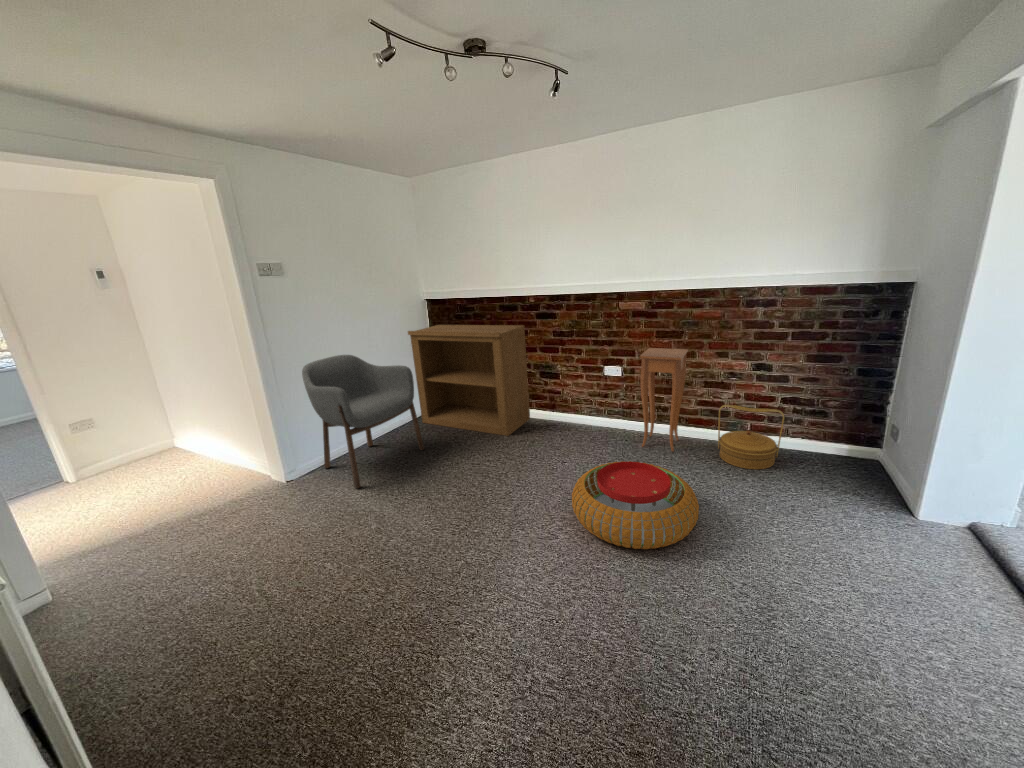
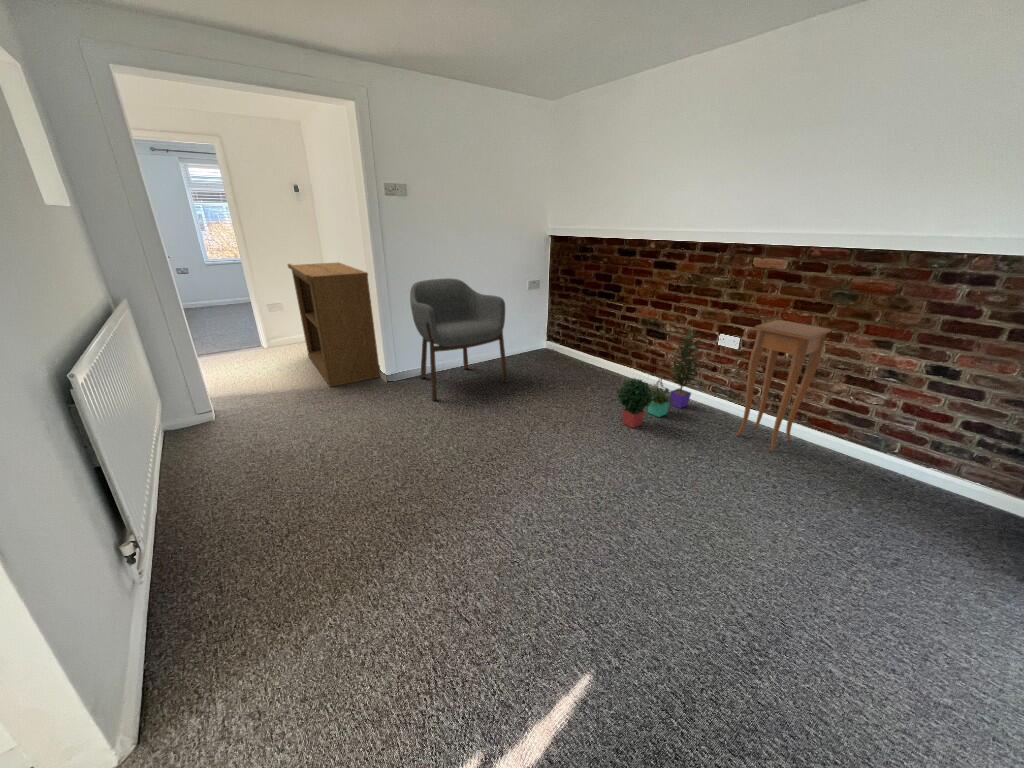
bookshelf: present [408,325,530,436] -> present [288,262,381,387]
potted plant: none [544,364,600,462] -> present [617,329,702,428]
woven basket: present [718,404,784,469] -> none [835,410,951,507]
pouf: present [572,461,699,549] -> none [599,438,750,543]

